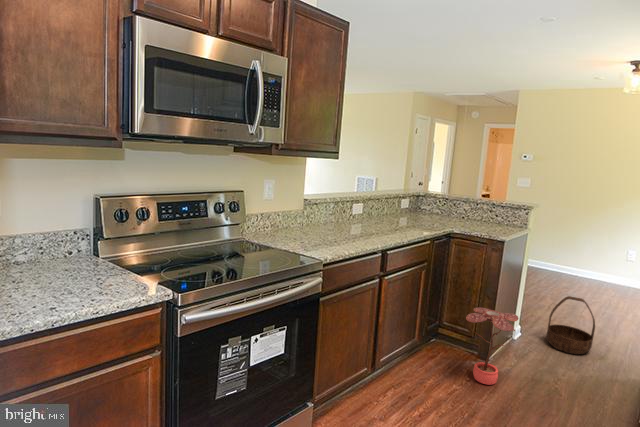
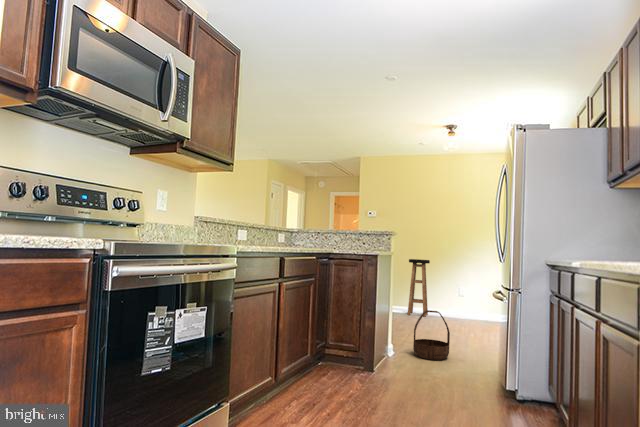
bar stool: none [559,213,596,281] -> present [408,259,430,317]
potted plant: present [466,307,519,385] -> none [355,316,397,387]

